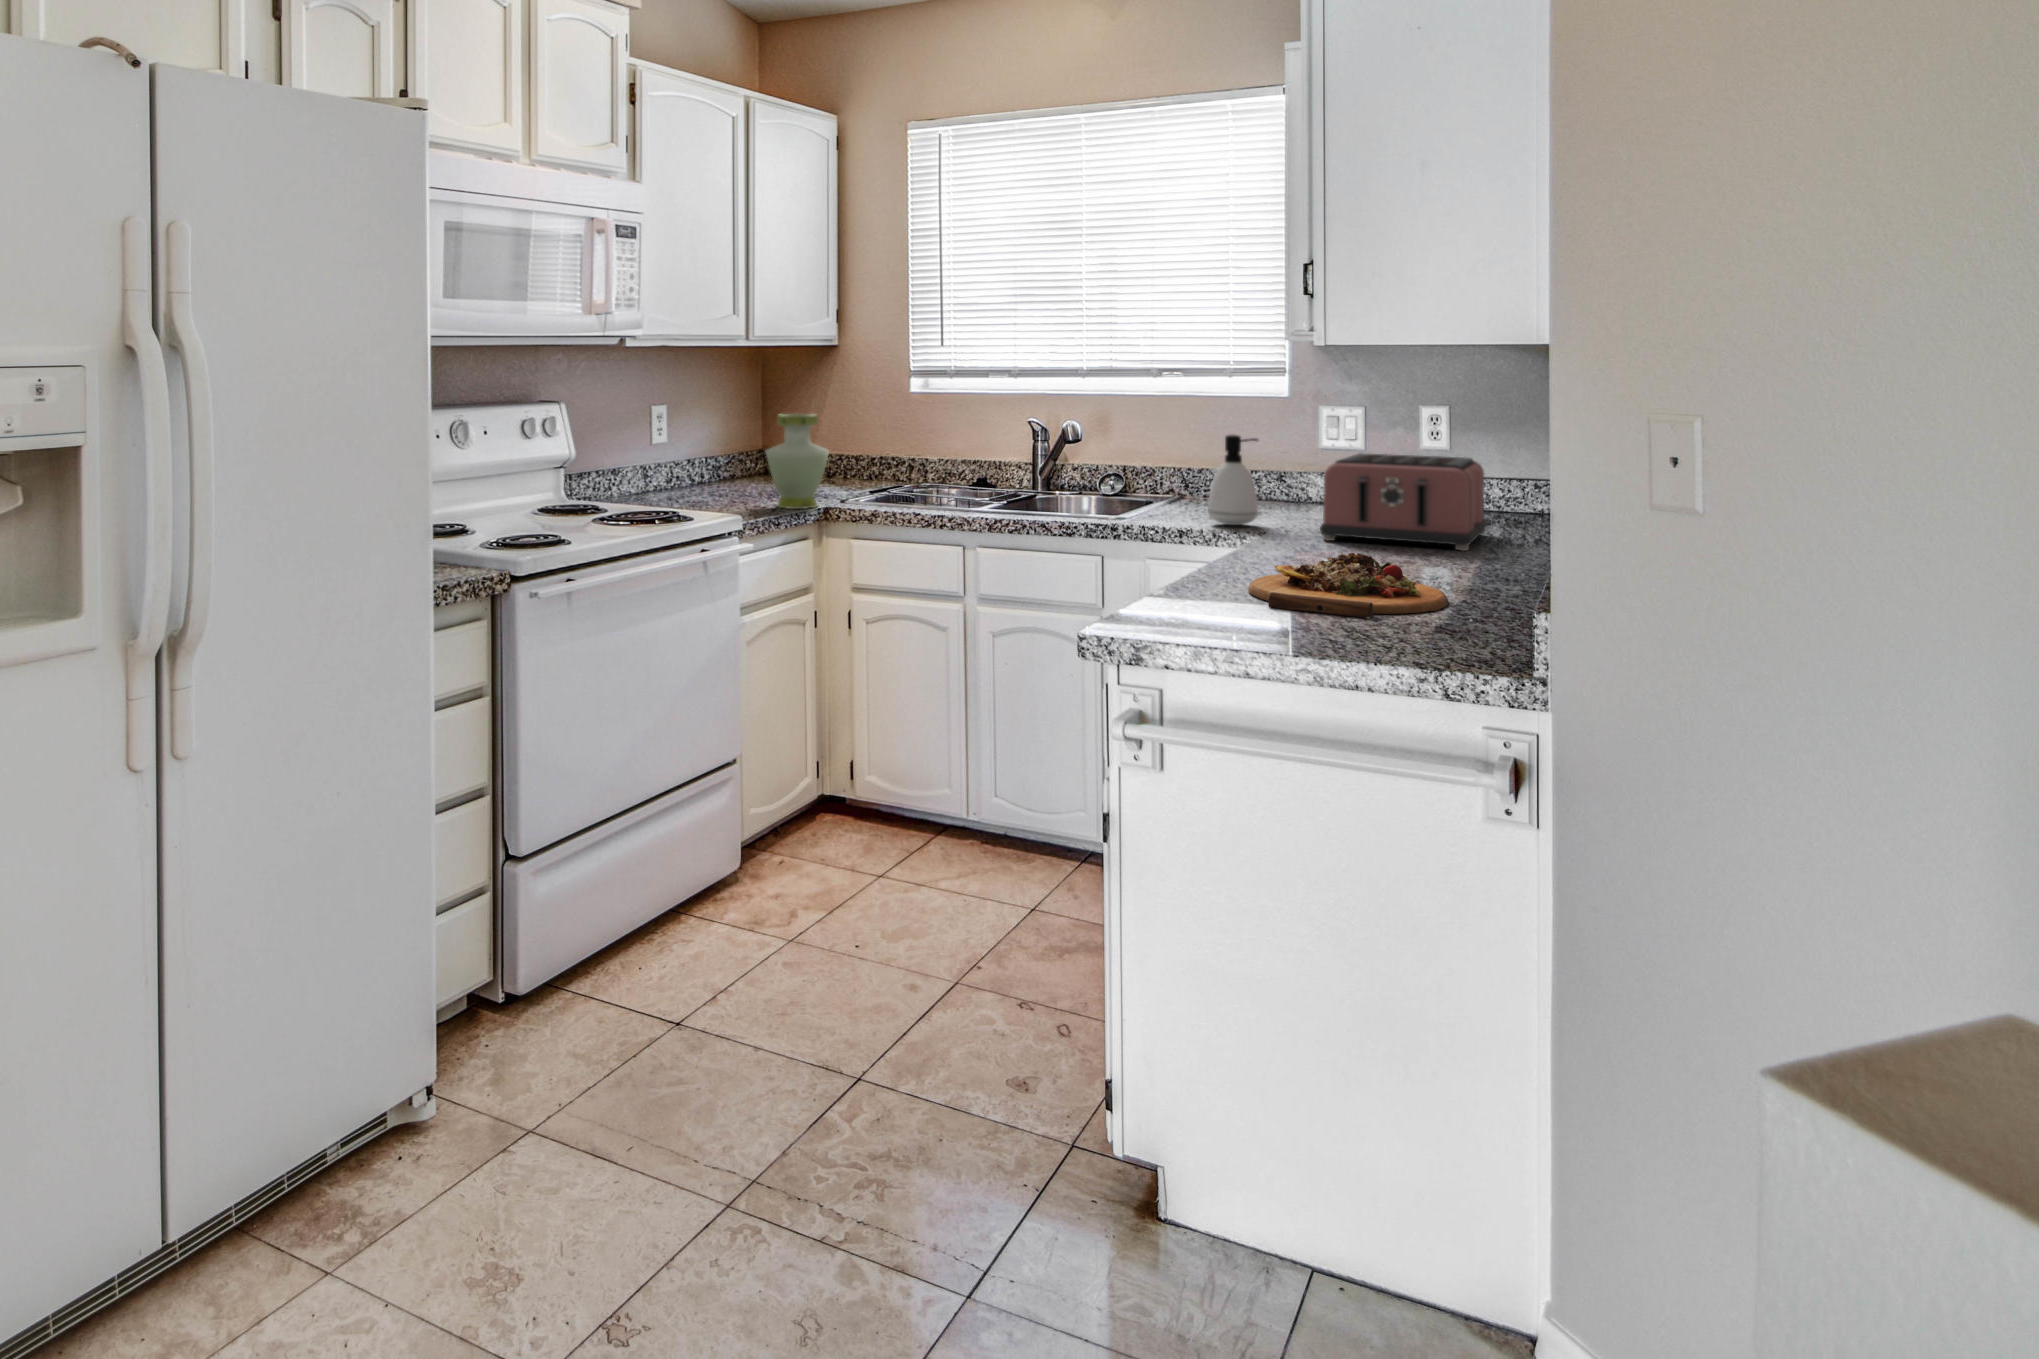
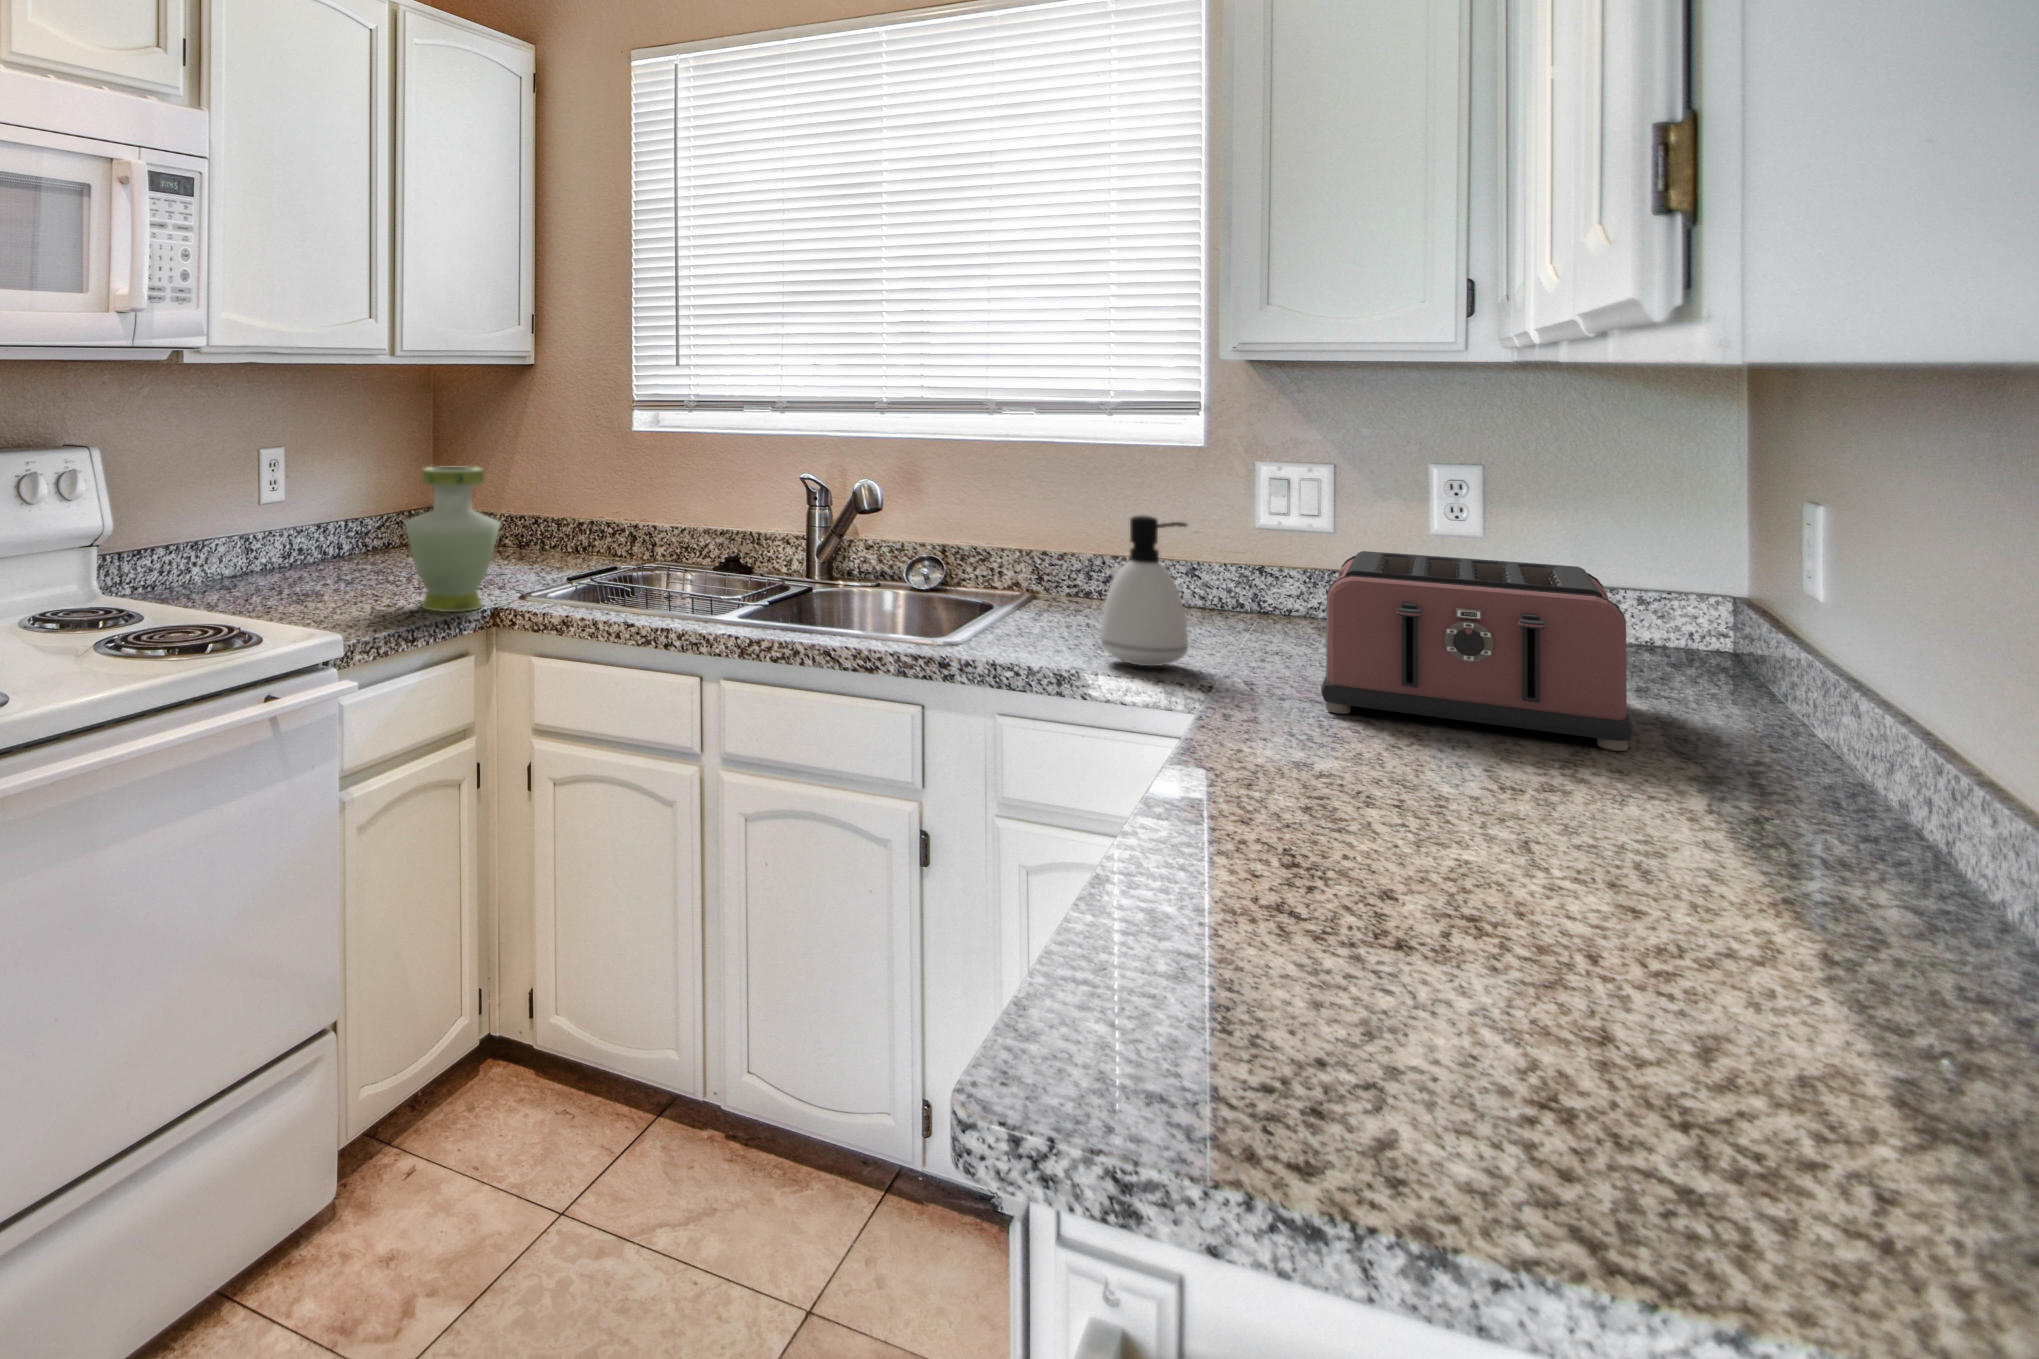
cutting board: present [1248,553,1448,618] -> none [1302,834,1851,1080]

